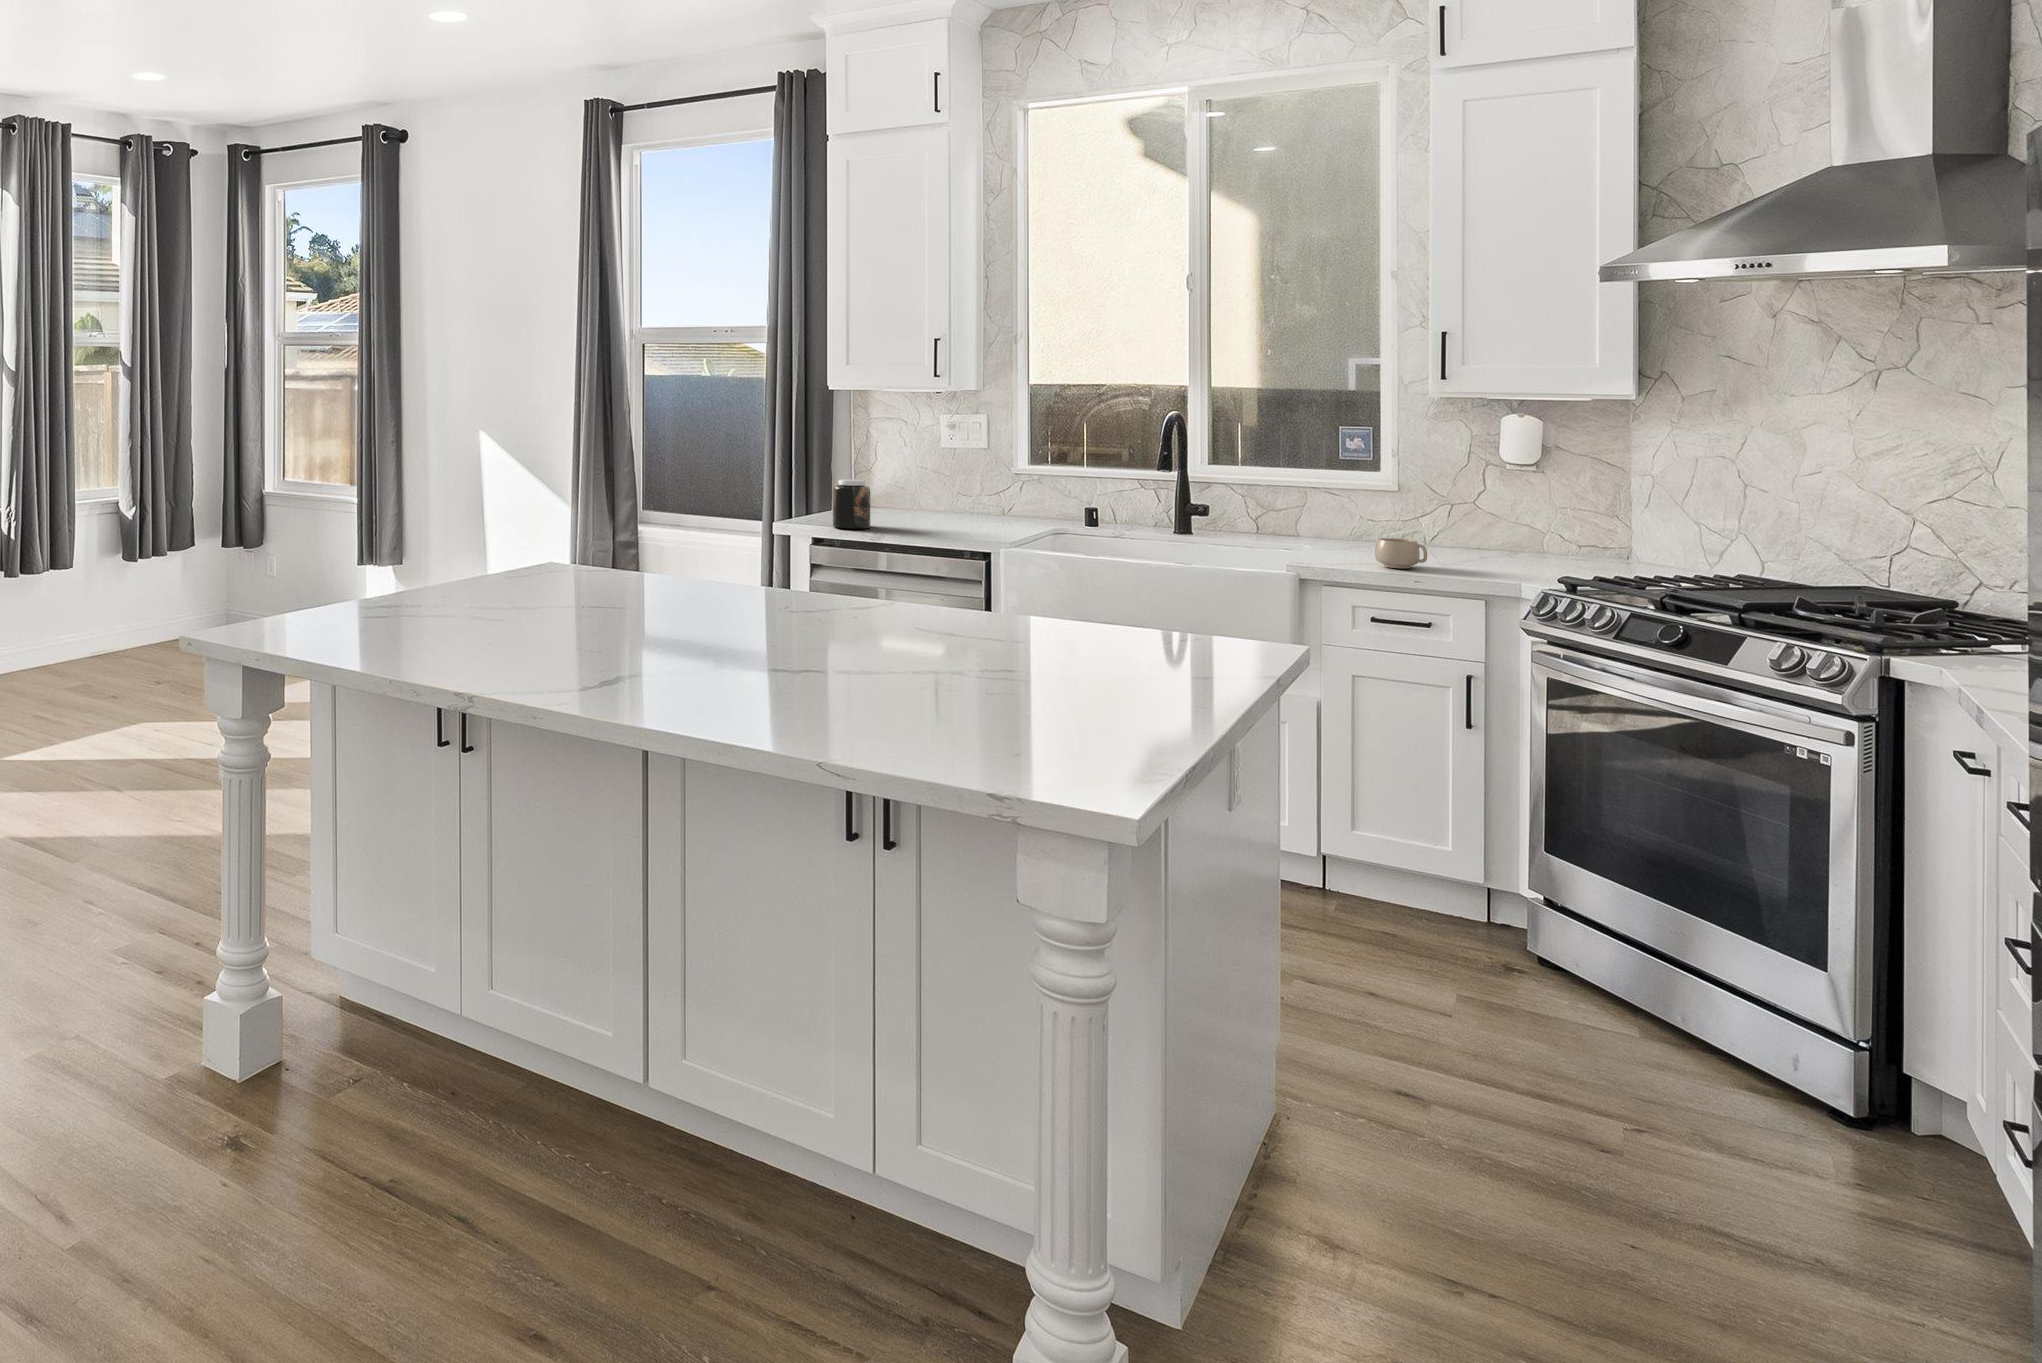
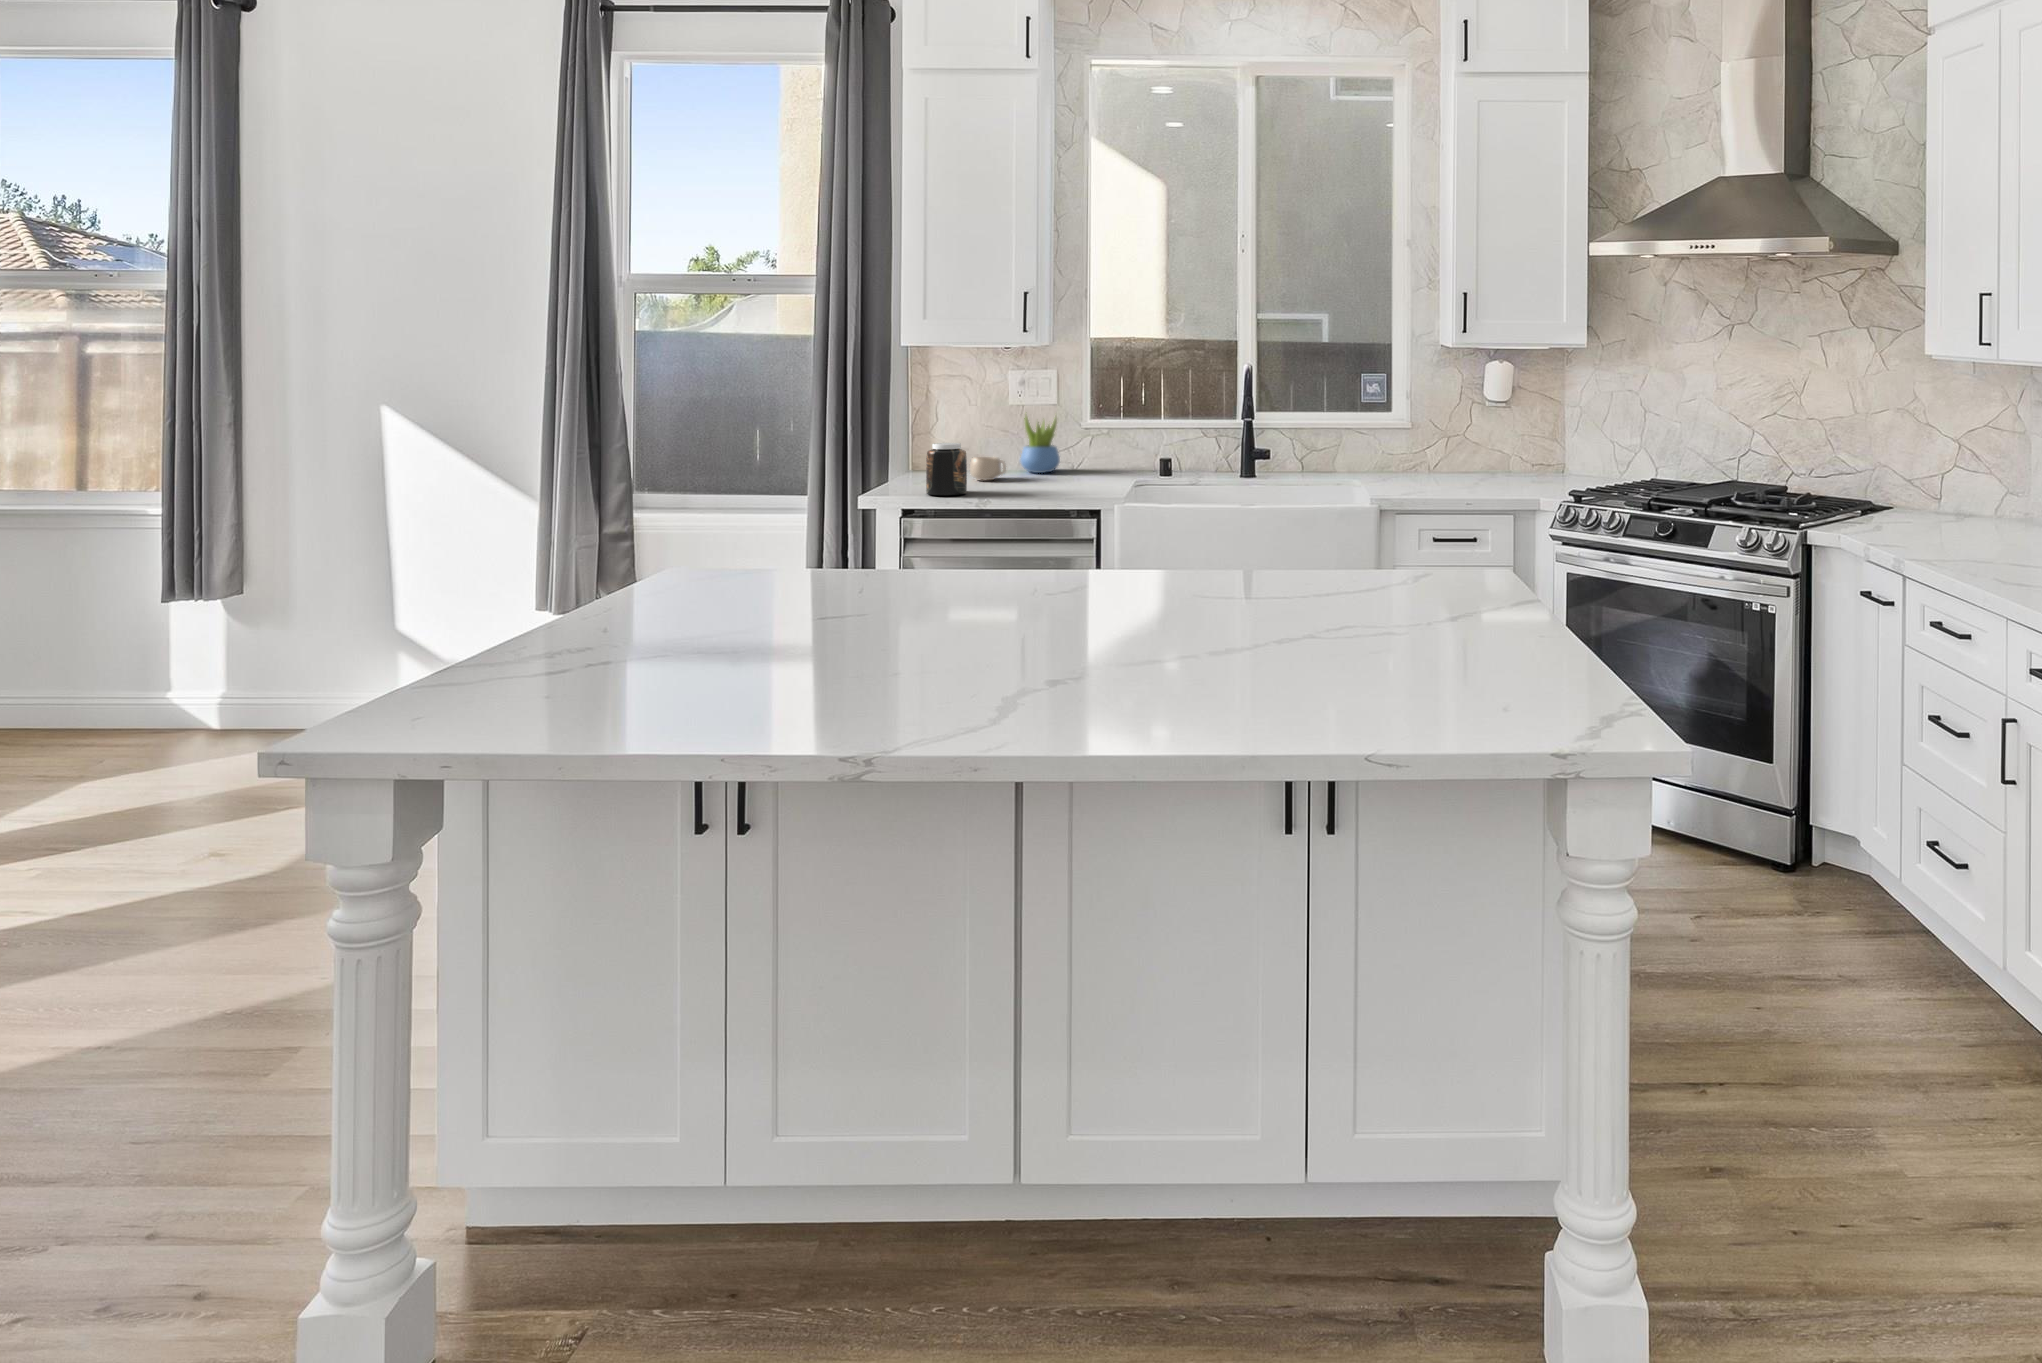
succulent plant: none [948,454,988,514] -> present [1020,416,1060,473]
mug: present [1375,538,1427,569] -> present [970,457,1006,480]

